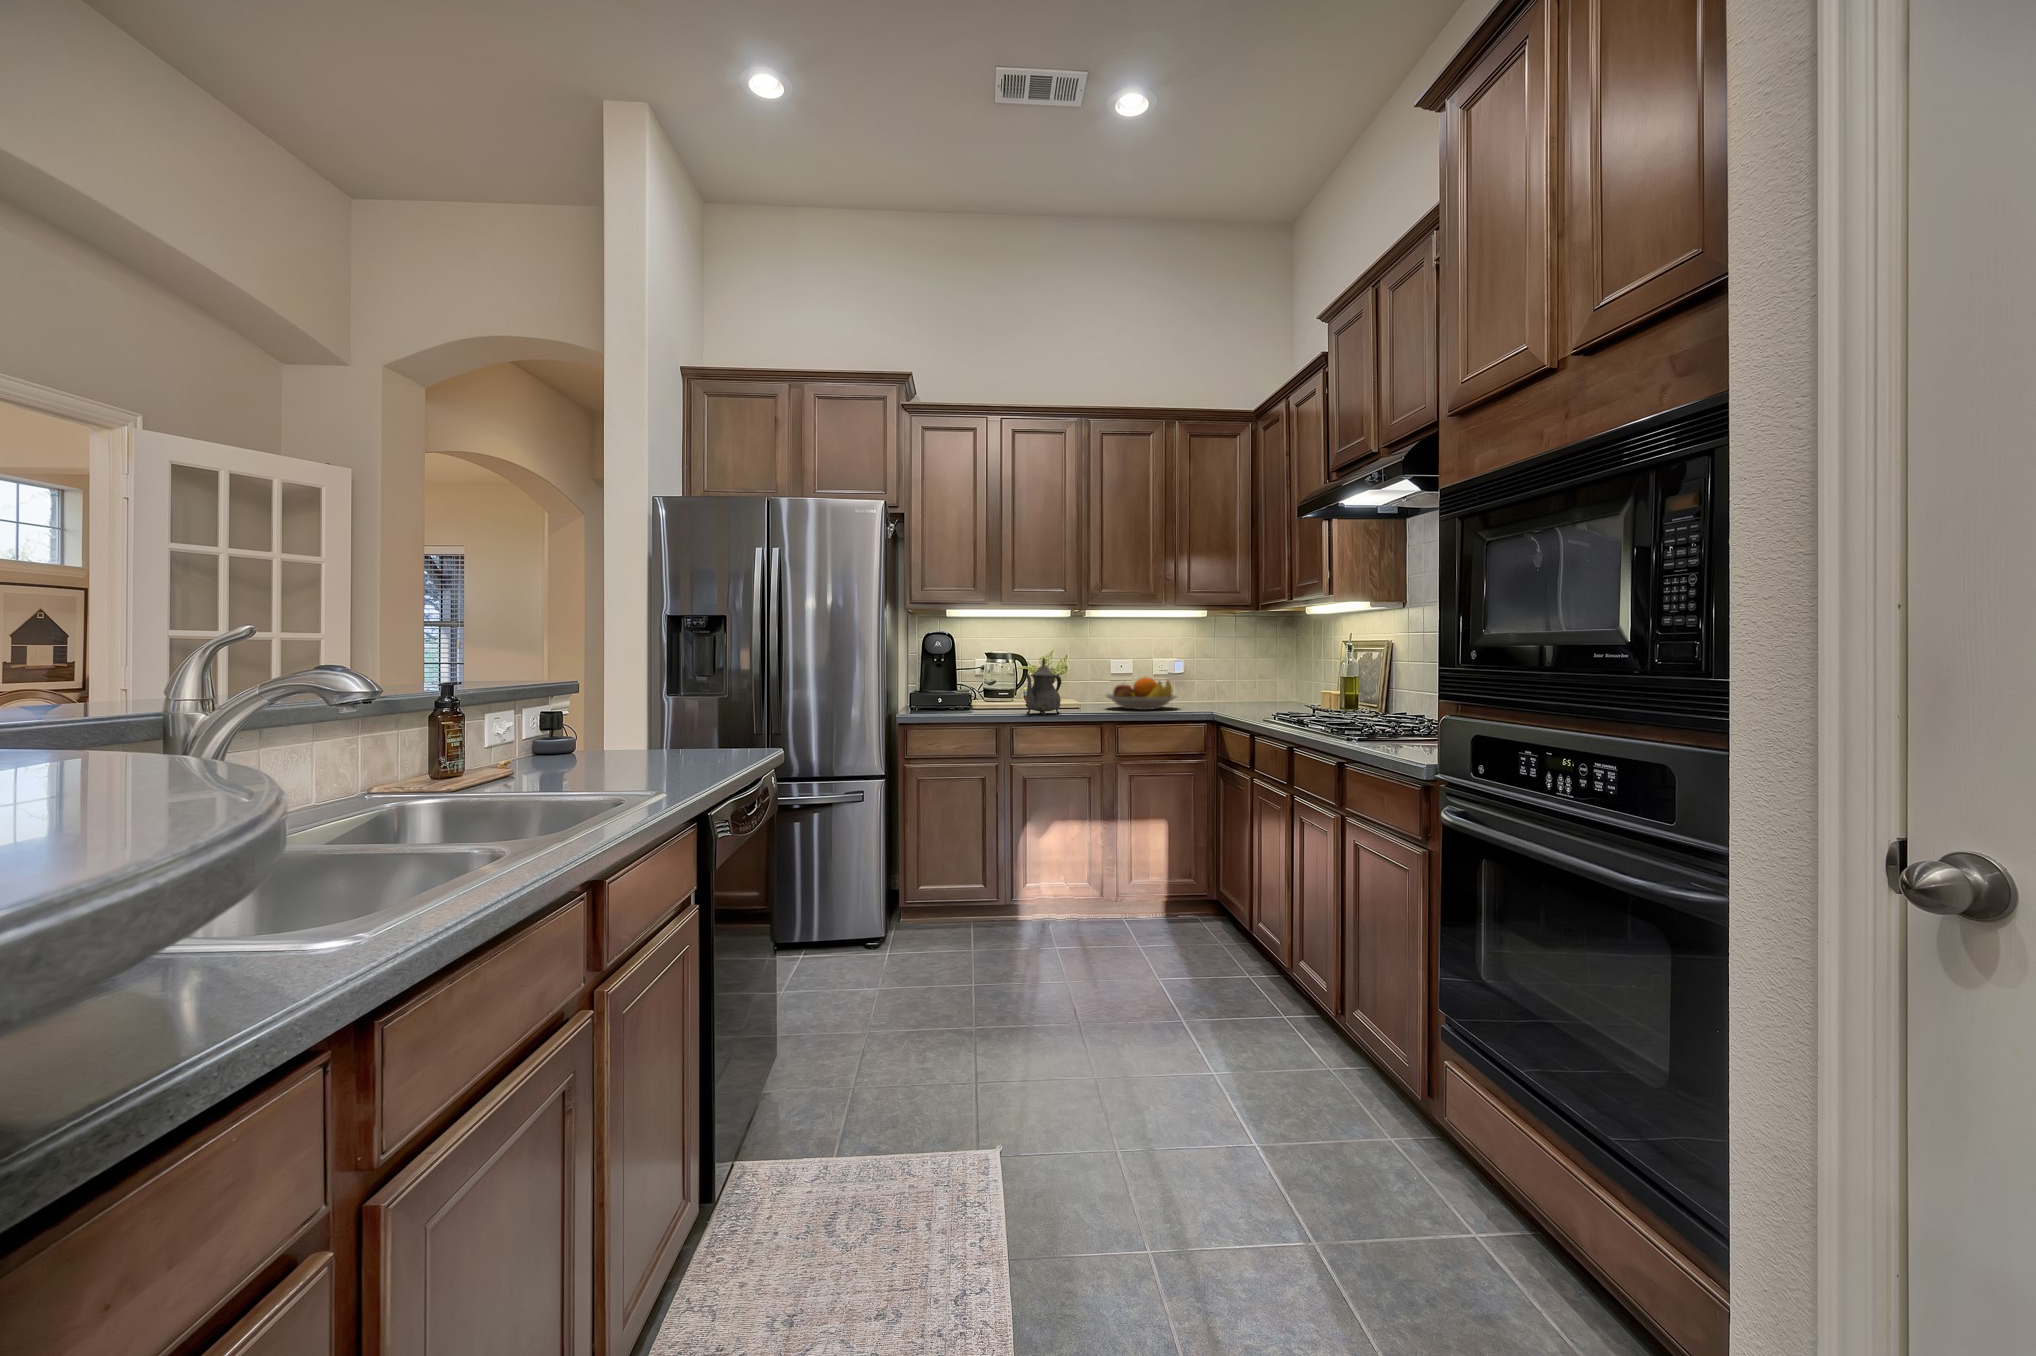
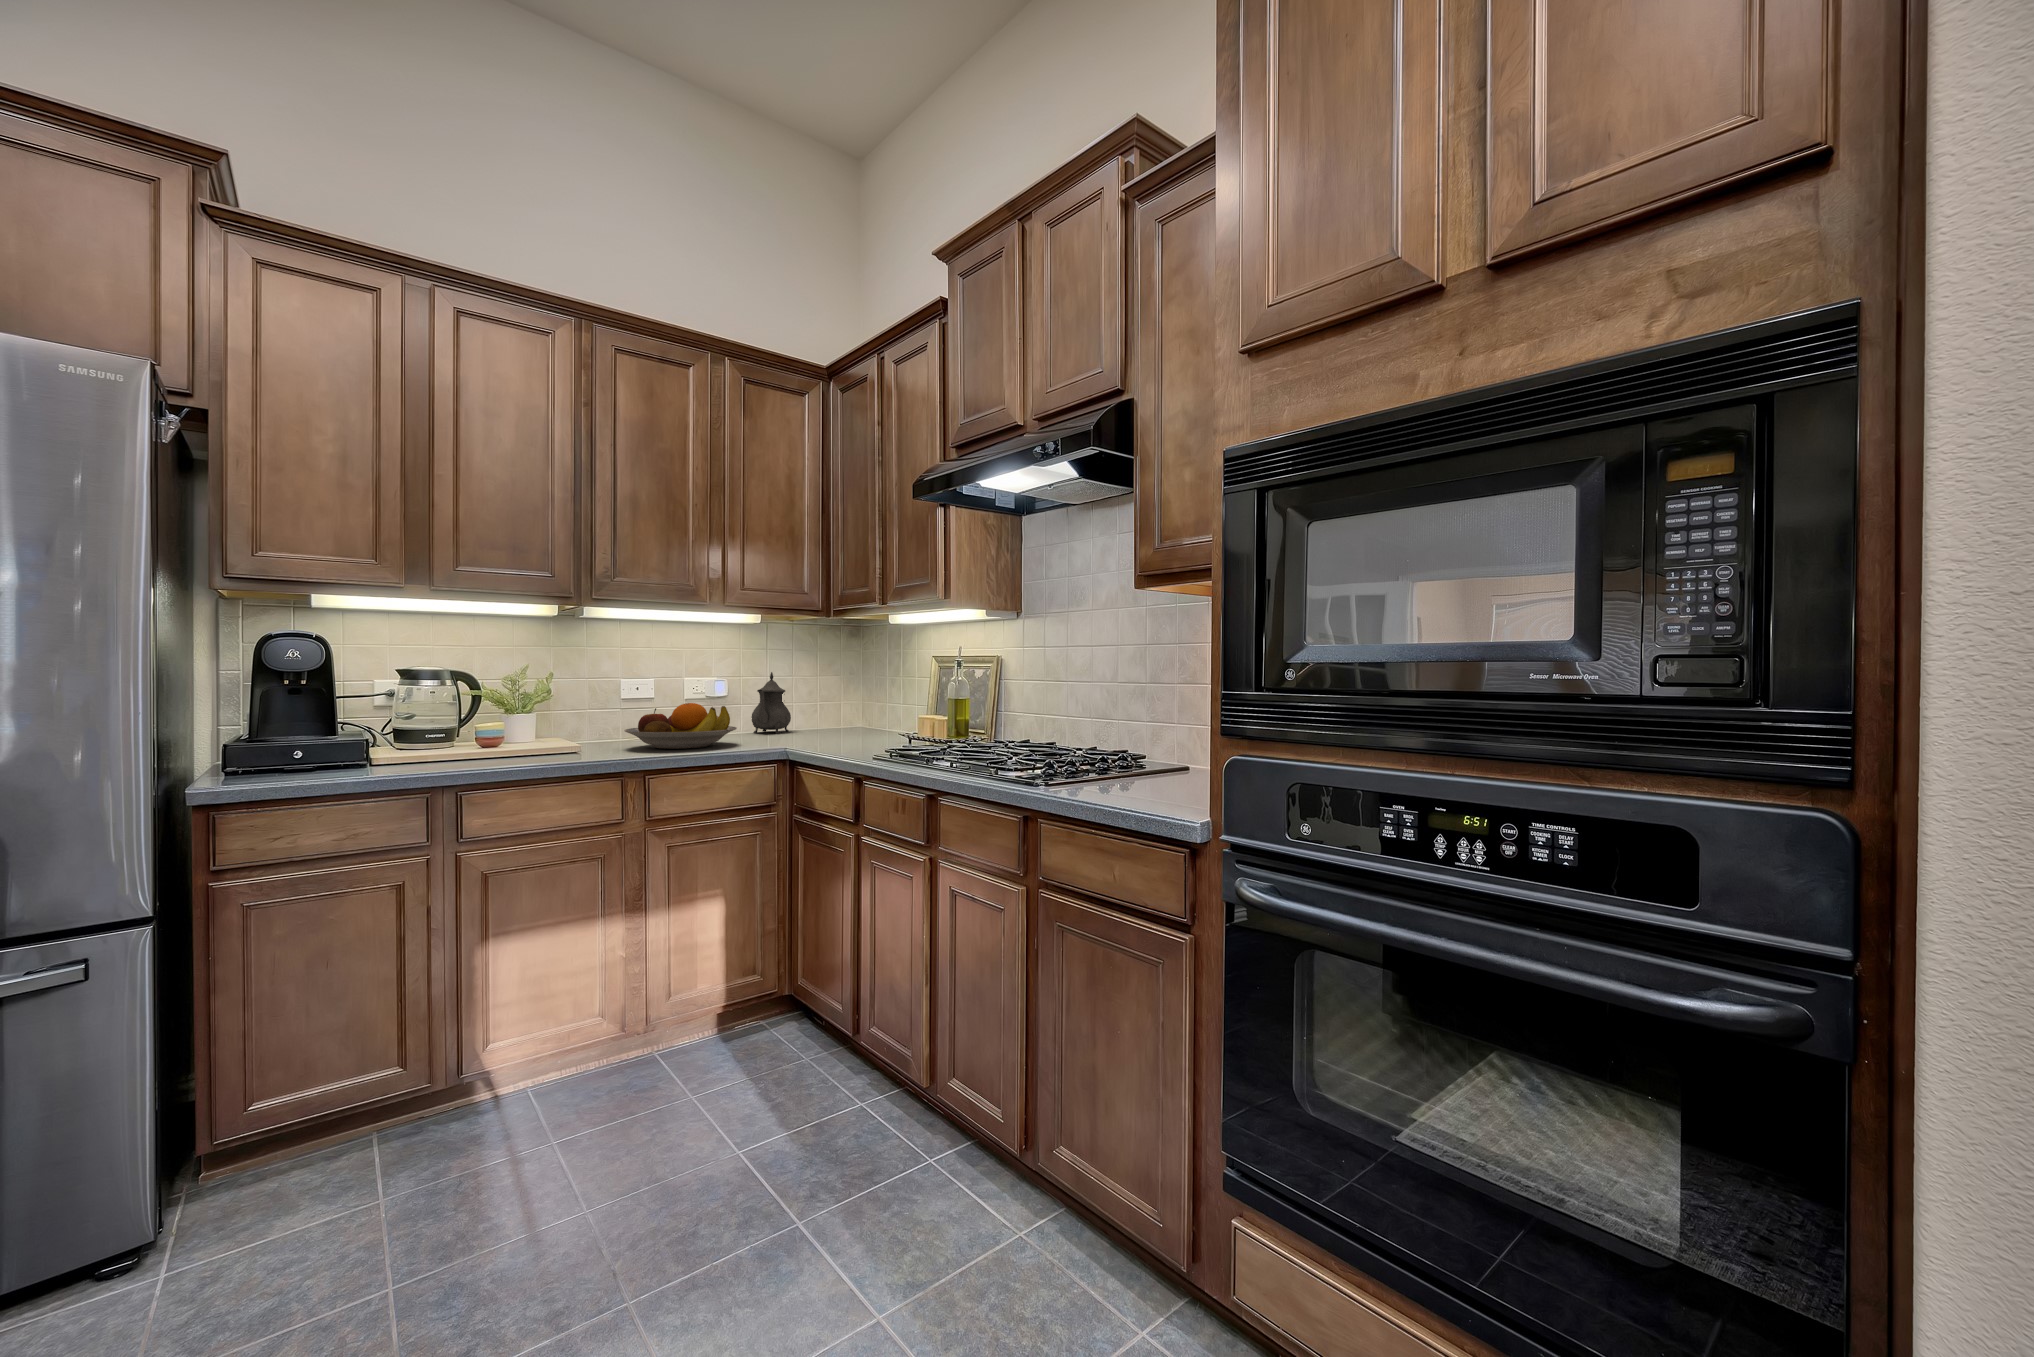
teapot: present [1025,658,1061,715] -> present [751,672,791,733]

